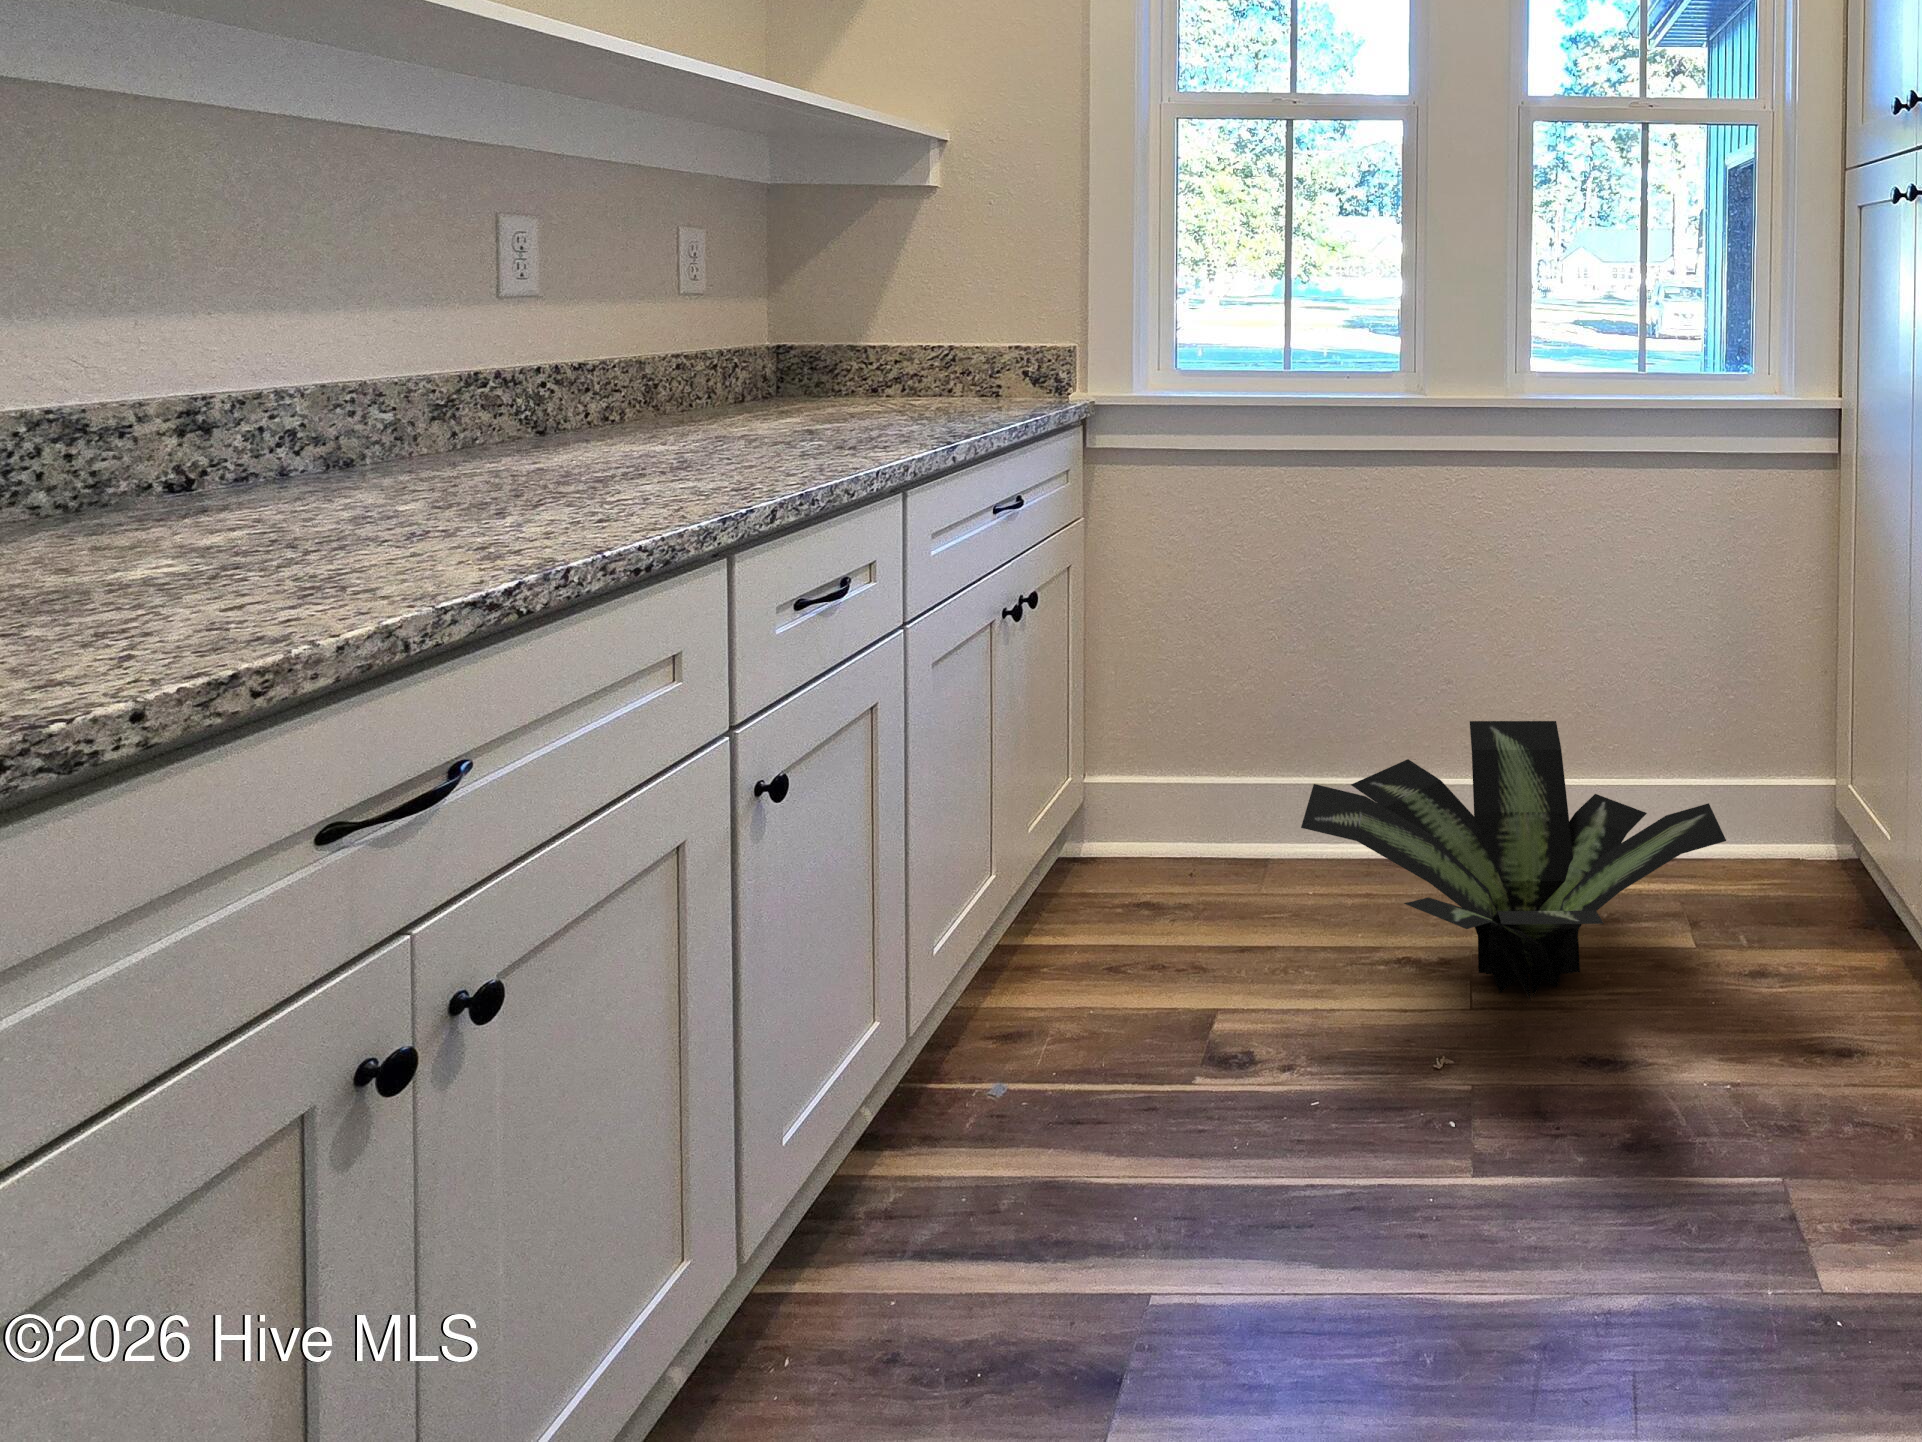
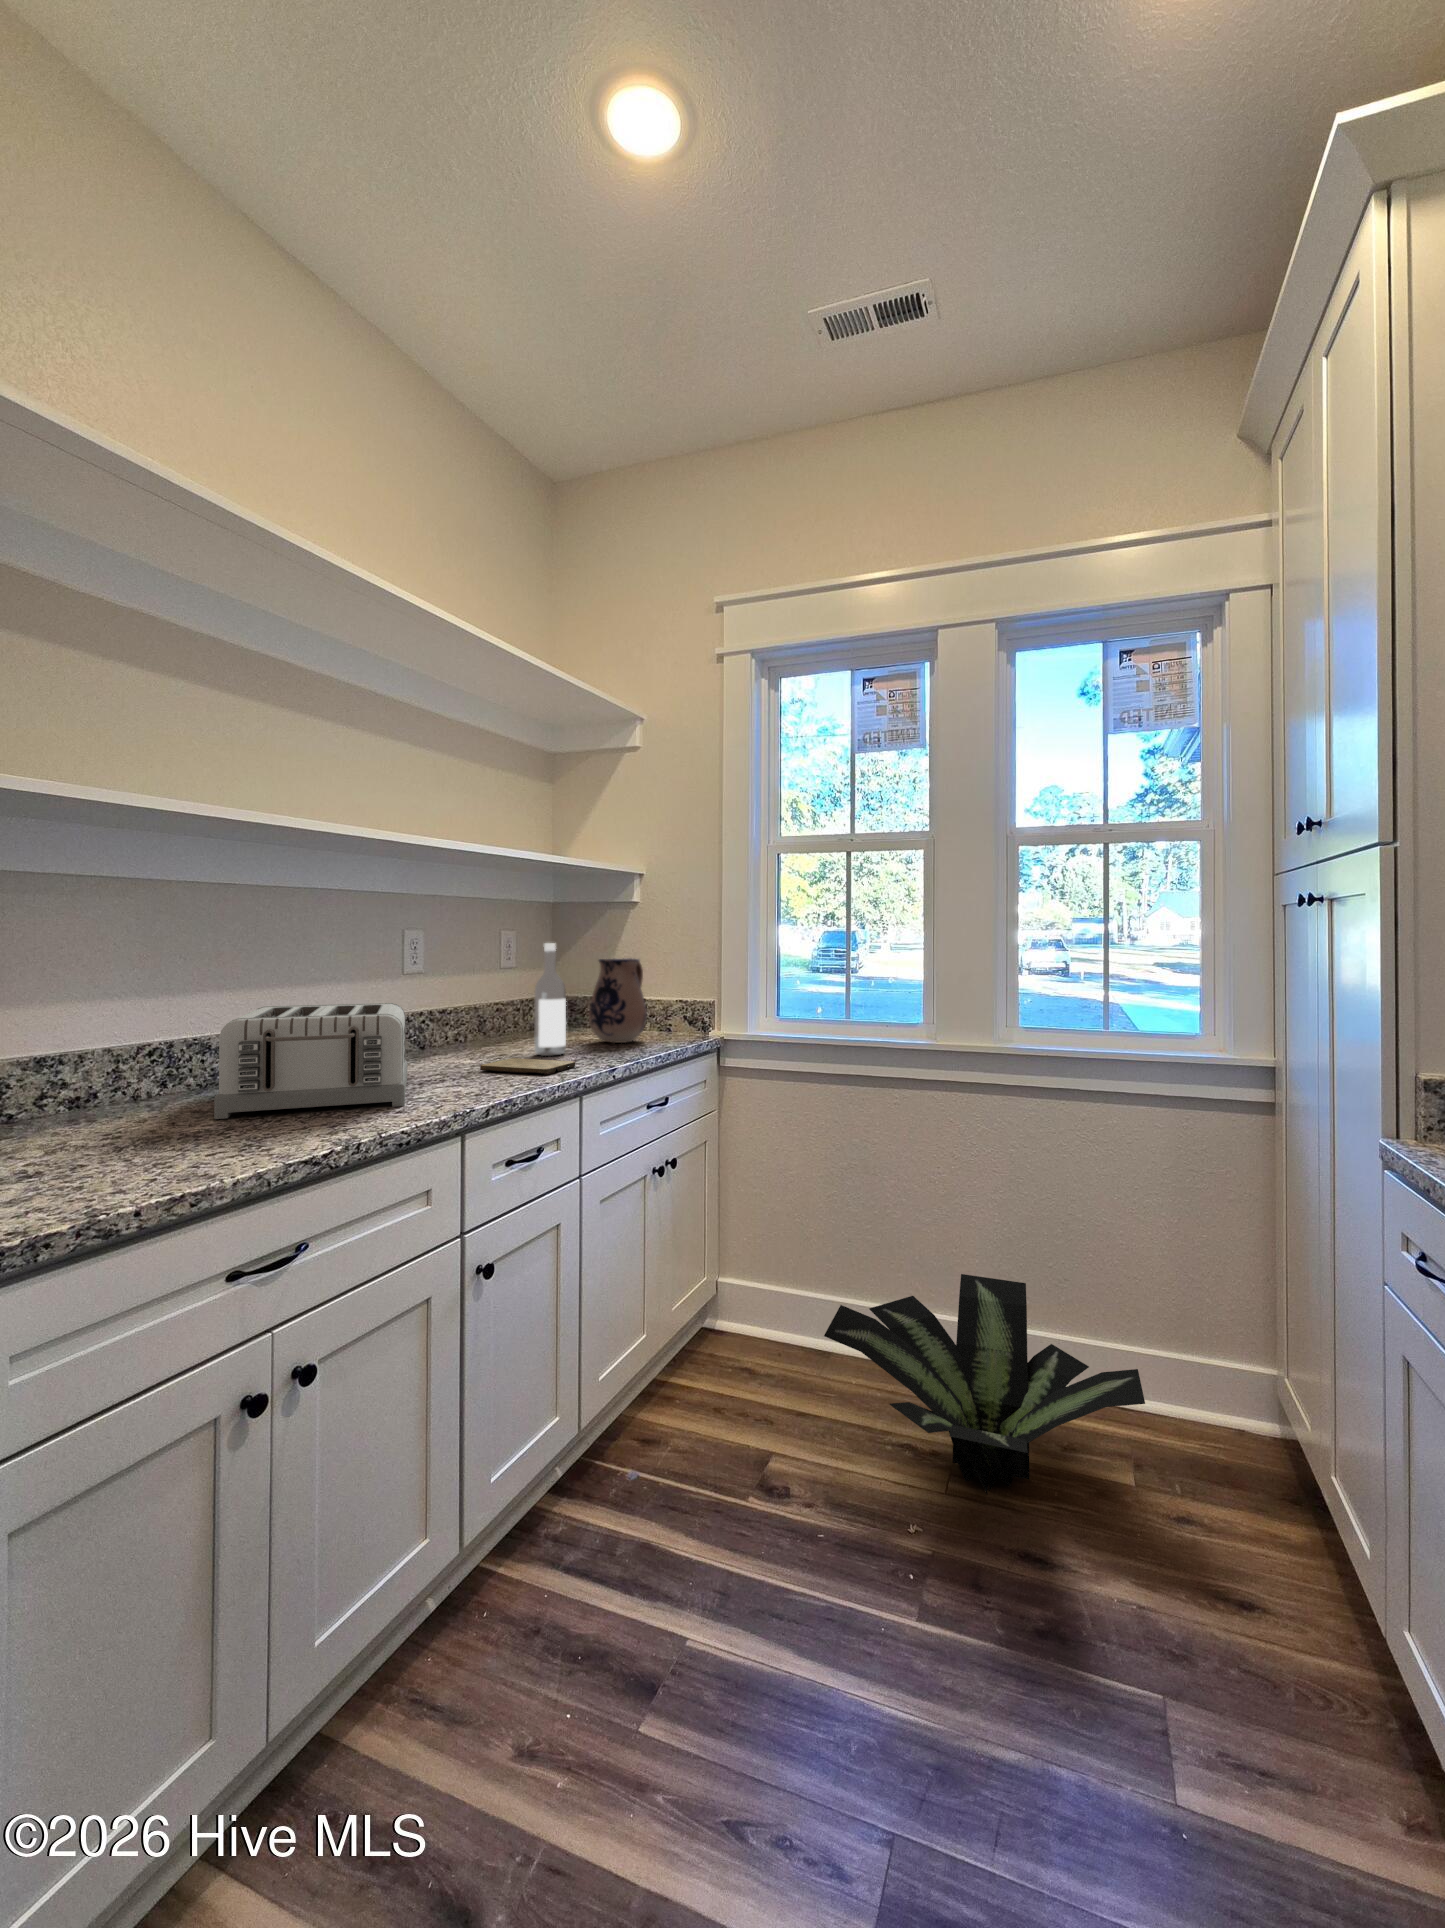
wine bottle: none [783,242,844,436] -> present [535,943,566,1056]
ceramic pitcher: none [869,275,976,415] -> present [589,959,647,1043]
toaster: none [167,339,599,558] -> present [214,1003,407,1119]
cutting board: none [701,439,882,461] -> present [480,1058,575,1075]

